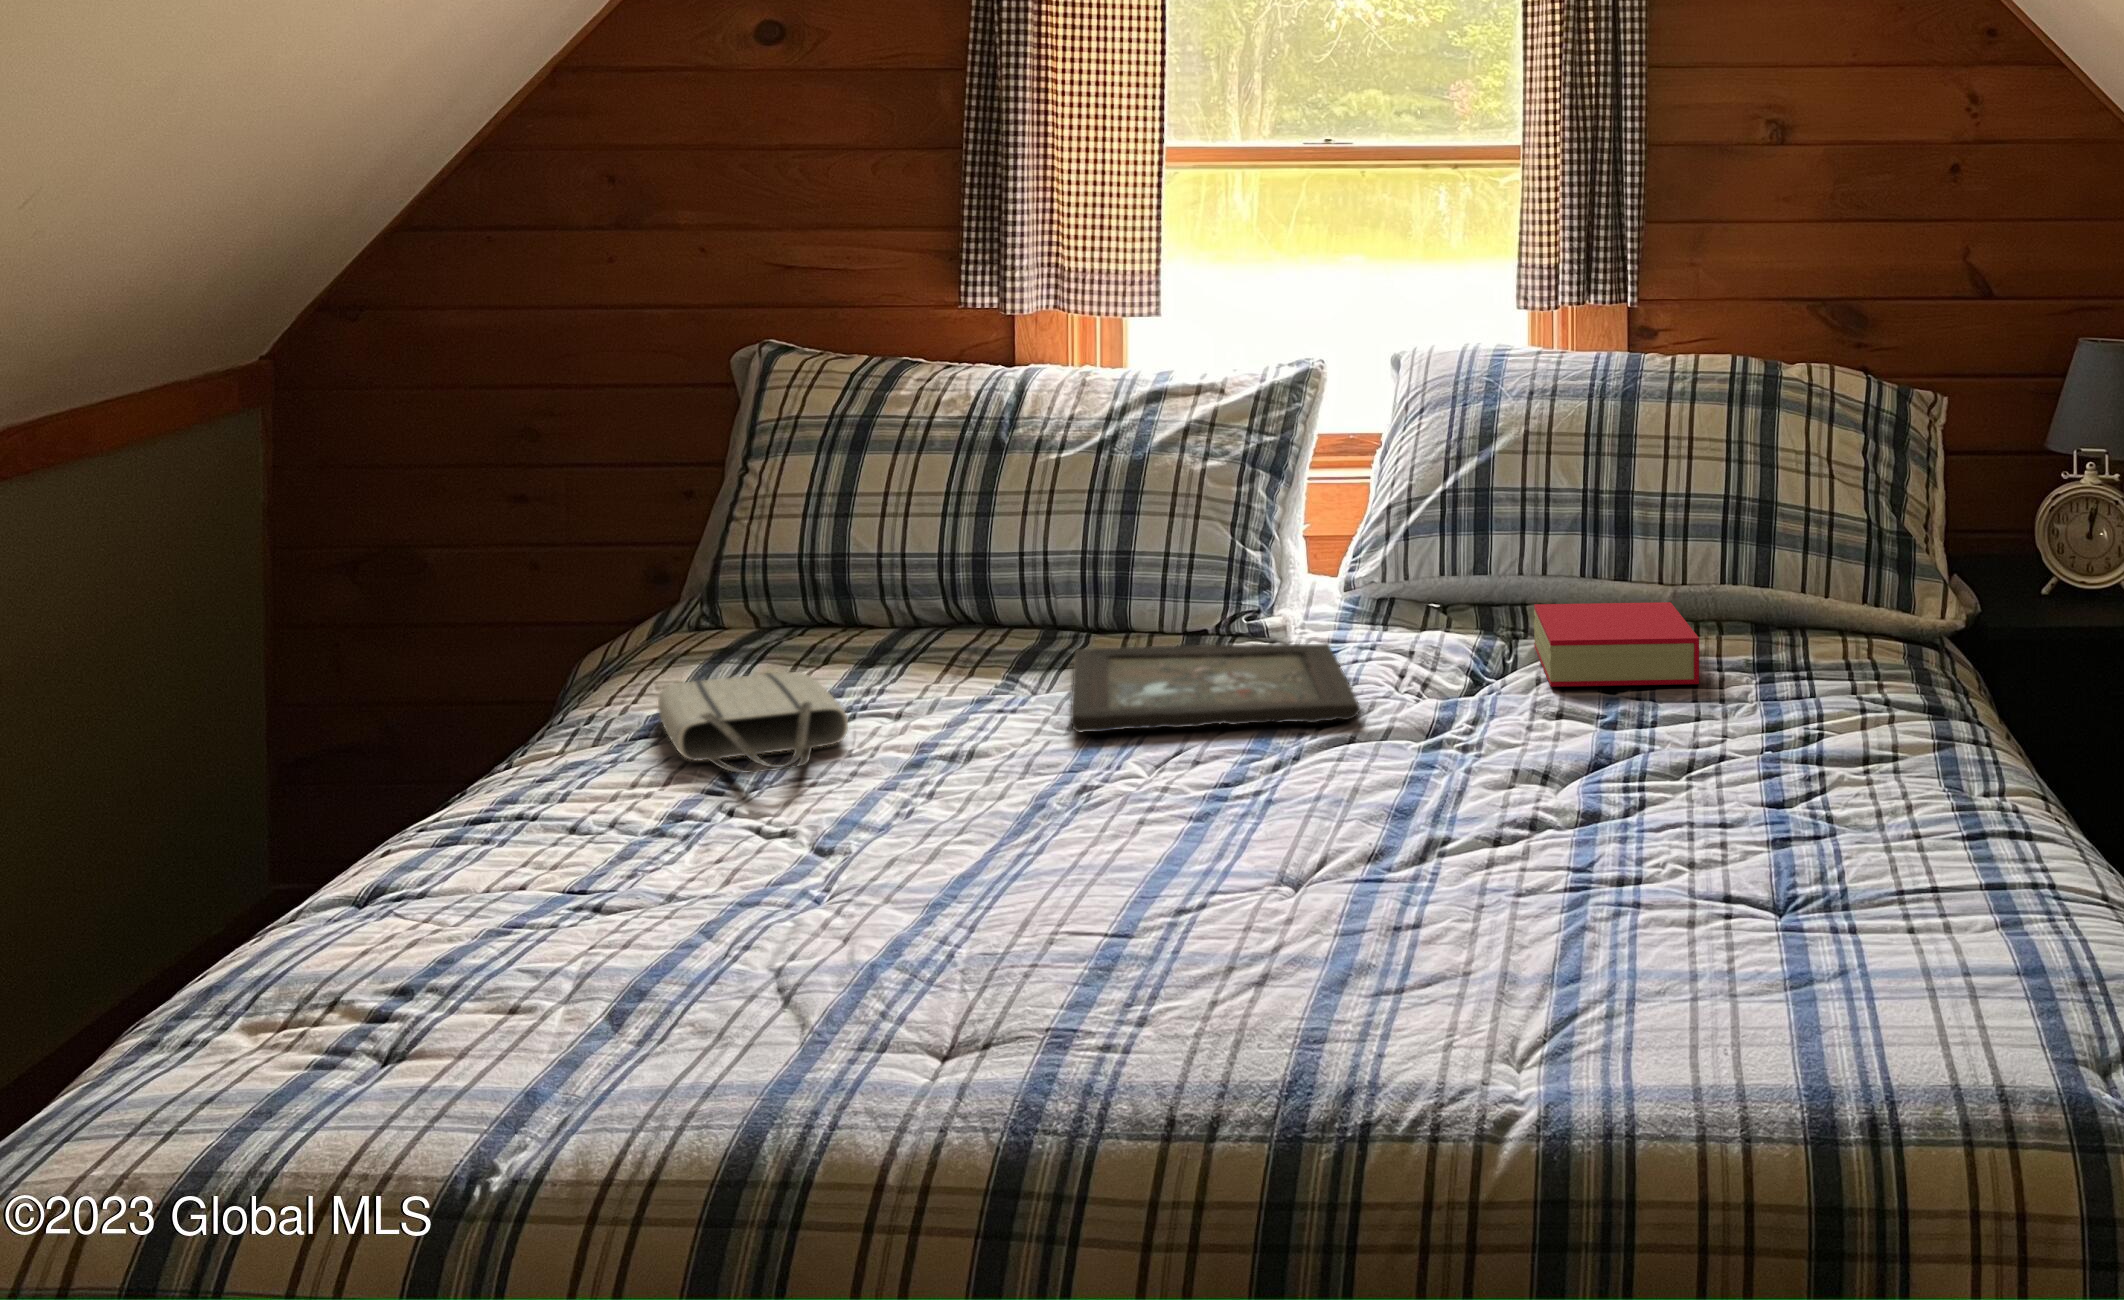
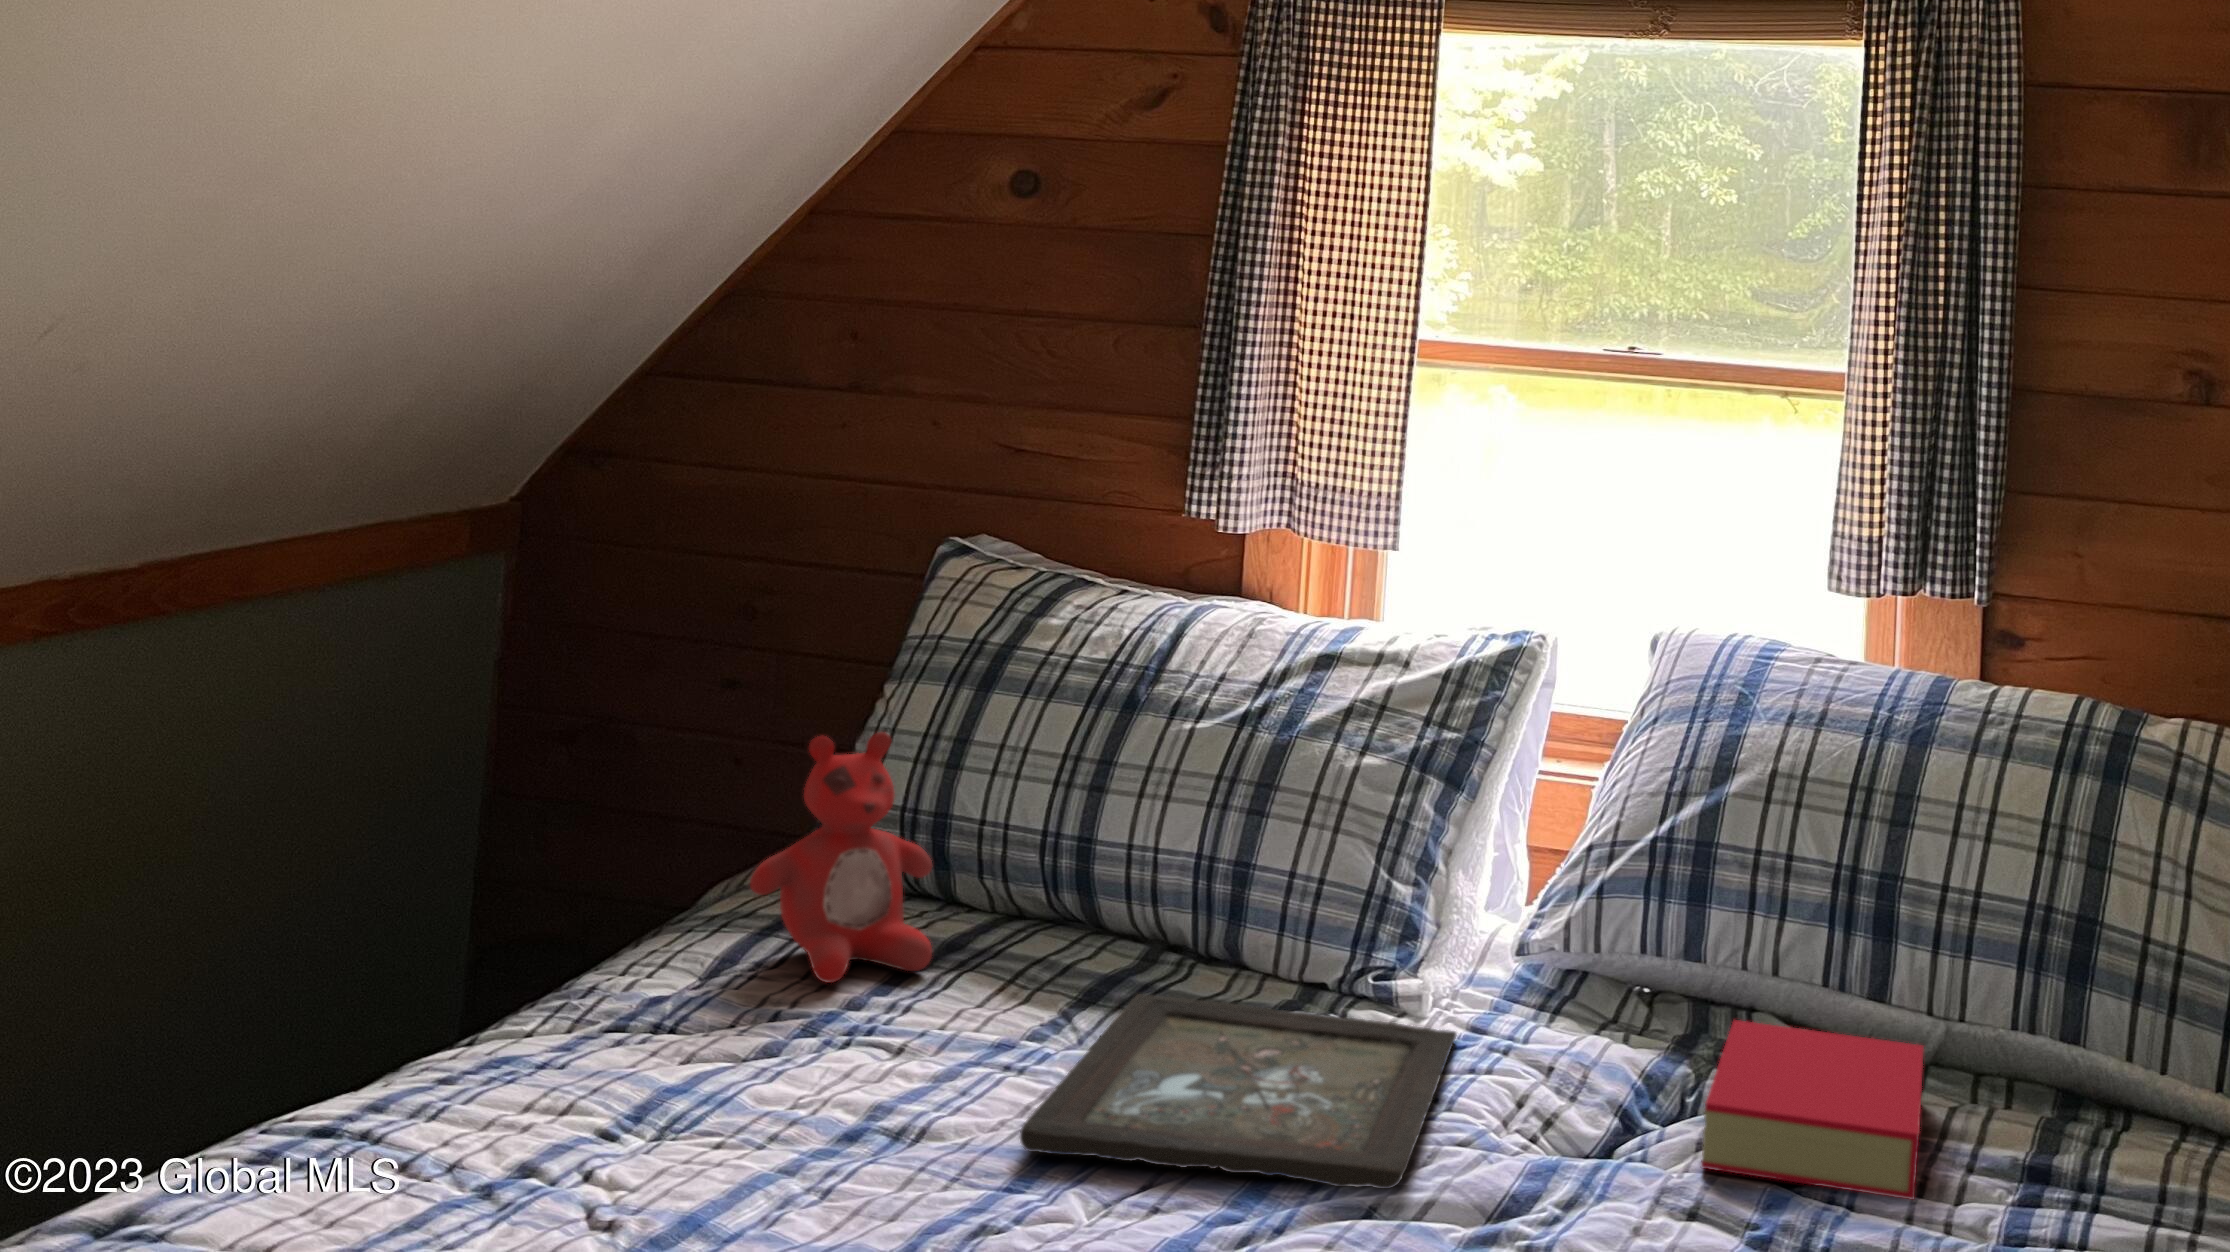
stuffed bear: none [731,476,890,674] -> present [750,732,932,983]
tote bag: present [658,672,848,773] -> none [536,987,786,1170]

